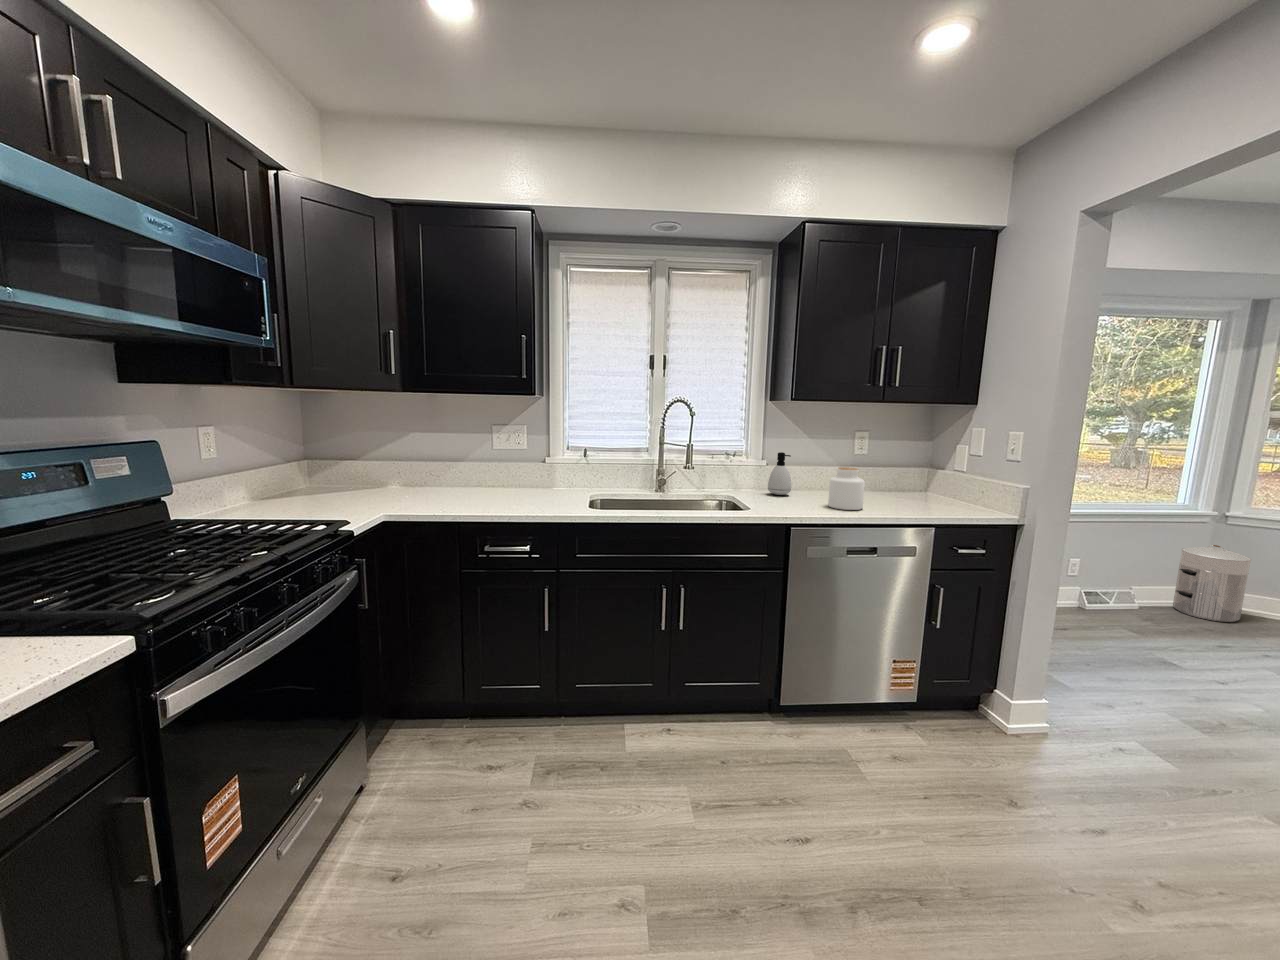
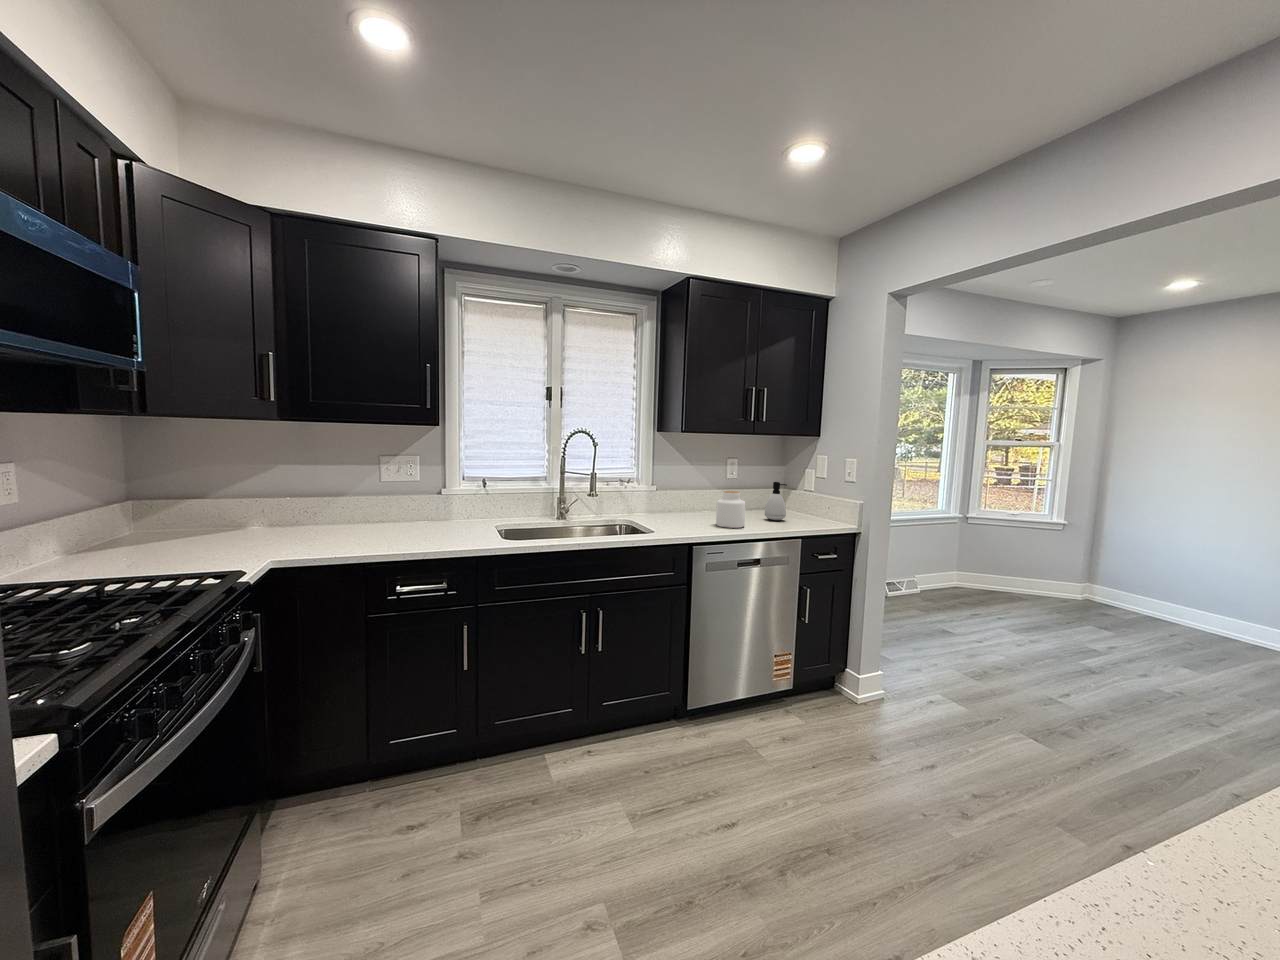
soap dispenser: present [768,452,791,495] -> present [765,482,787,520]
waste bin: present [1173,545,1251,622] -> none [940,540,984,597]

